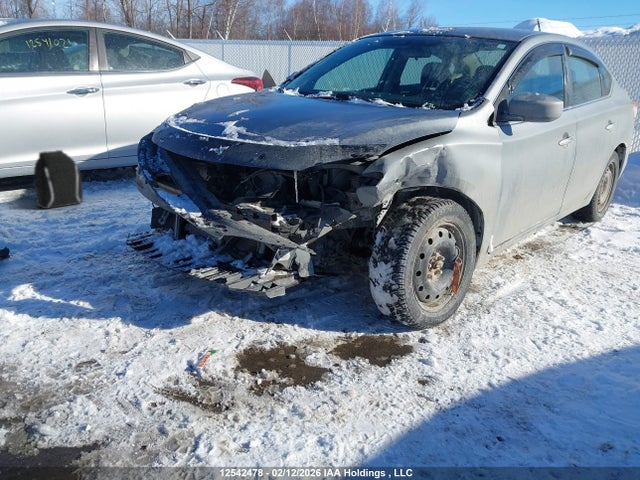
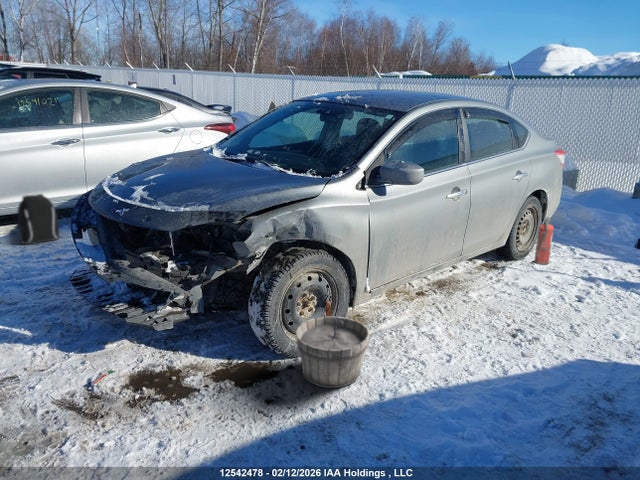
fire extinguisher: none [604,174,629,226] -> present [534,217,554,265]
wooden bucket: none [435,275,525,363] -> present [296,314,370,388]

